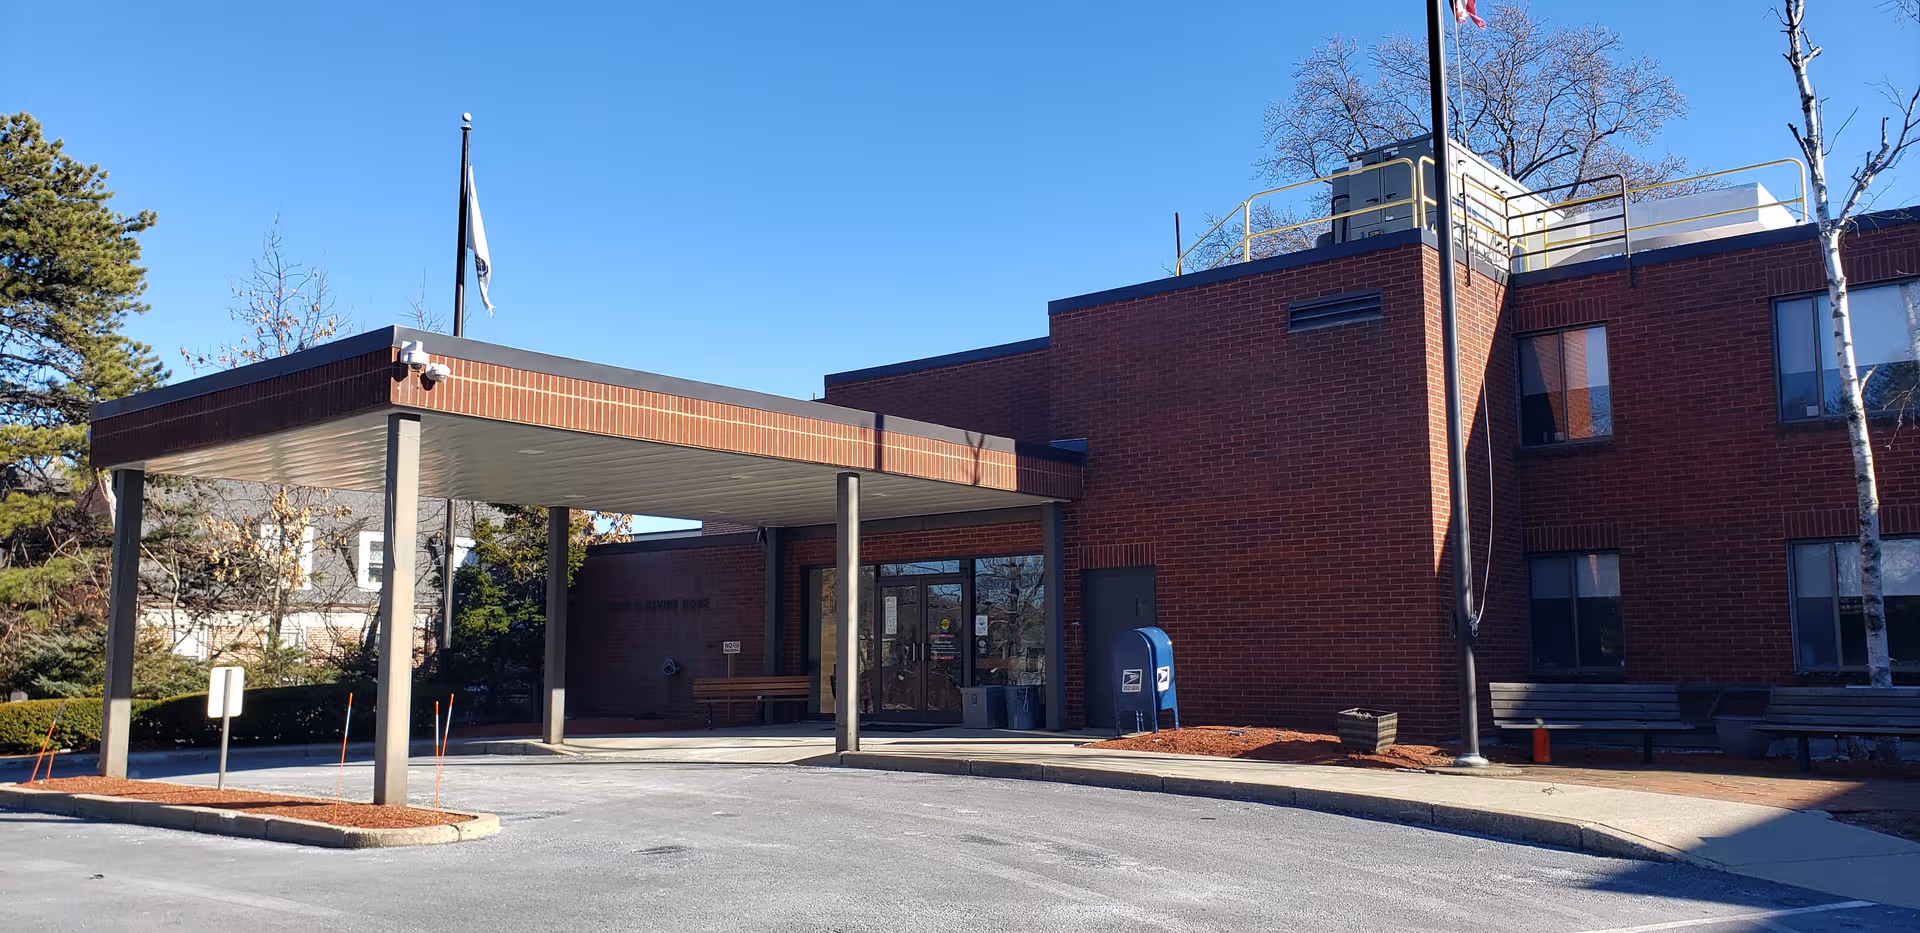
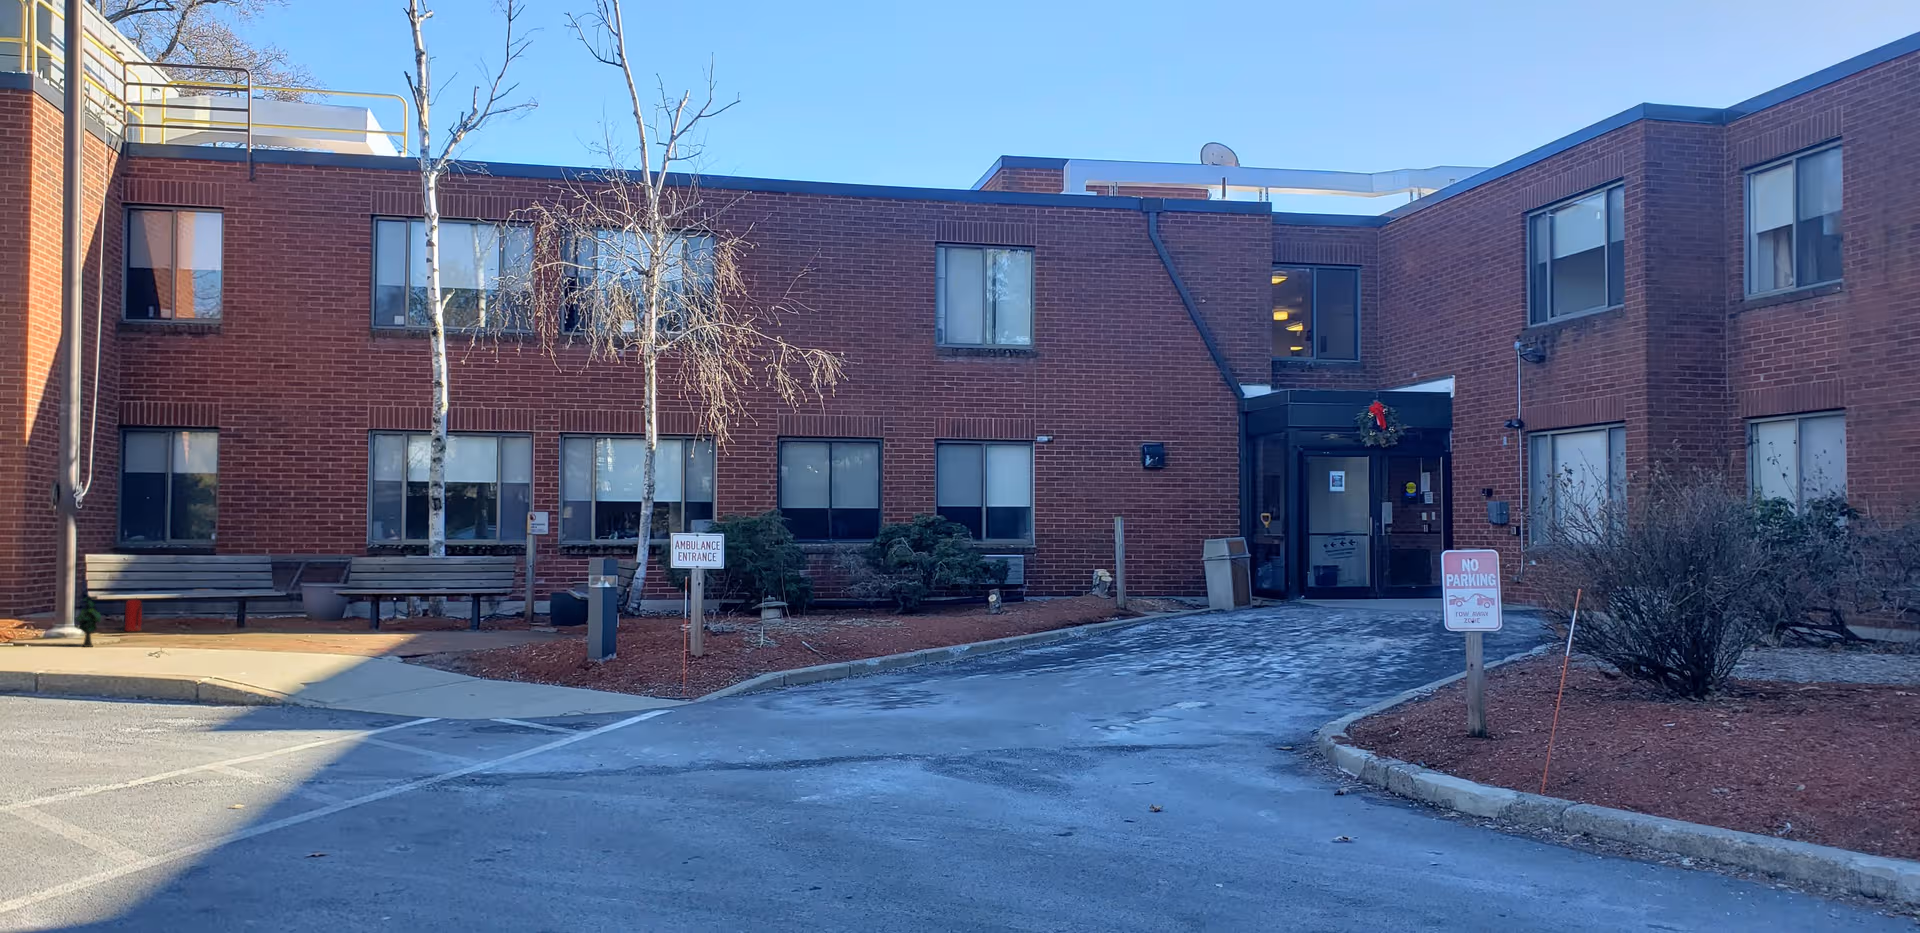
decorative plant: none [1479,725,1505,777] -> present [75,597,101,647]

